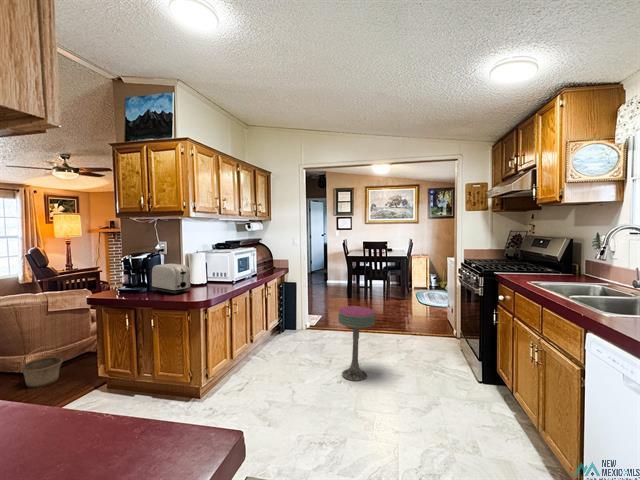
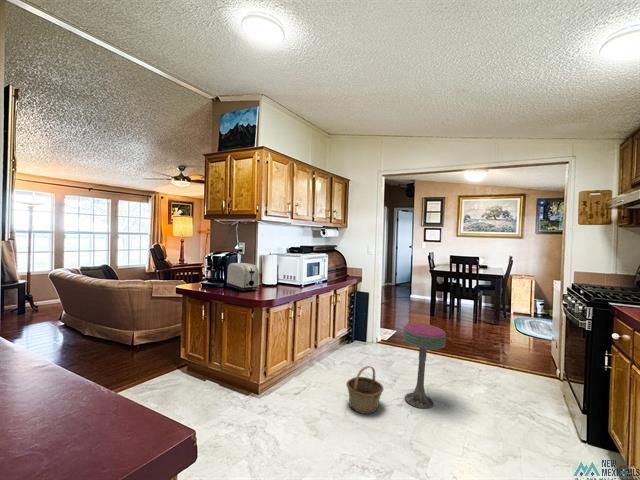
basket: present [21,346,63,387] -> present [346,366,383,414]

